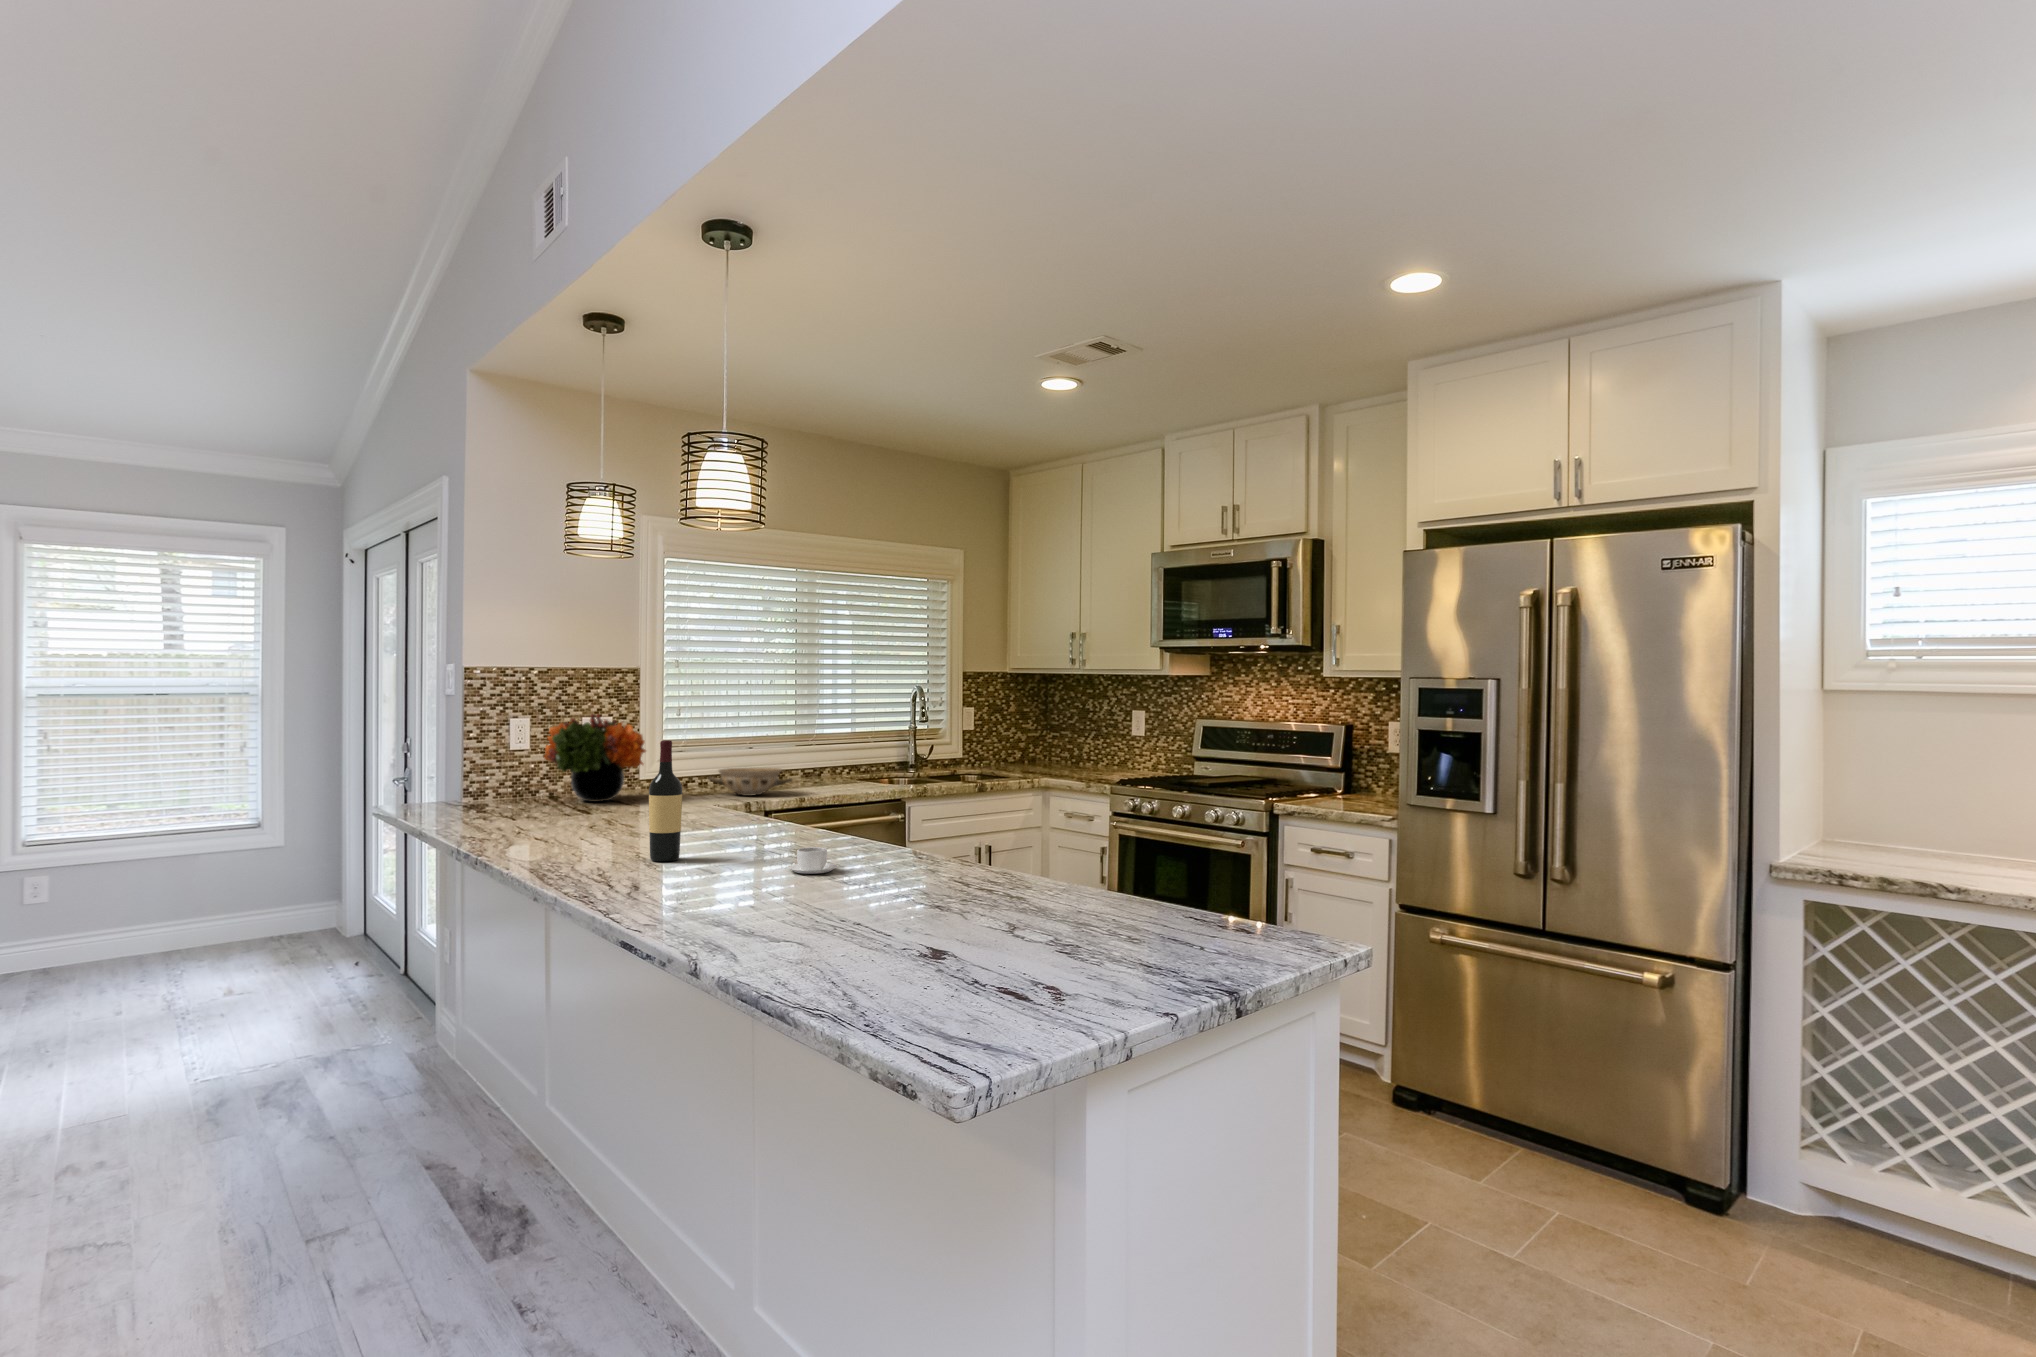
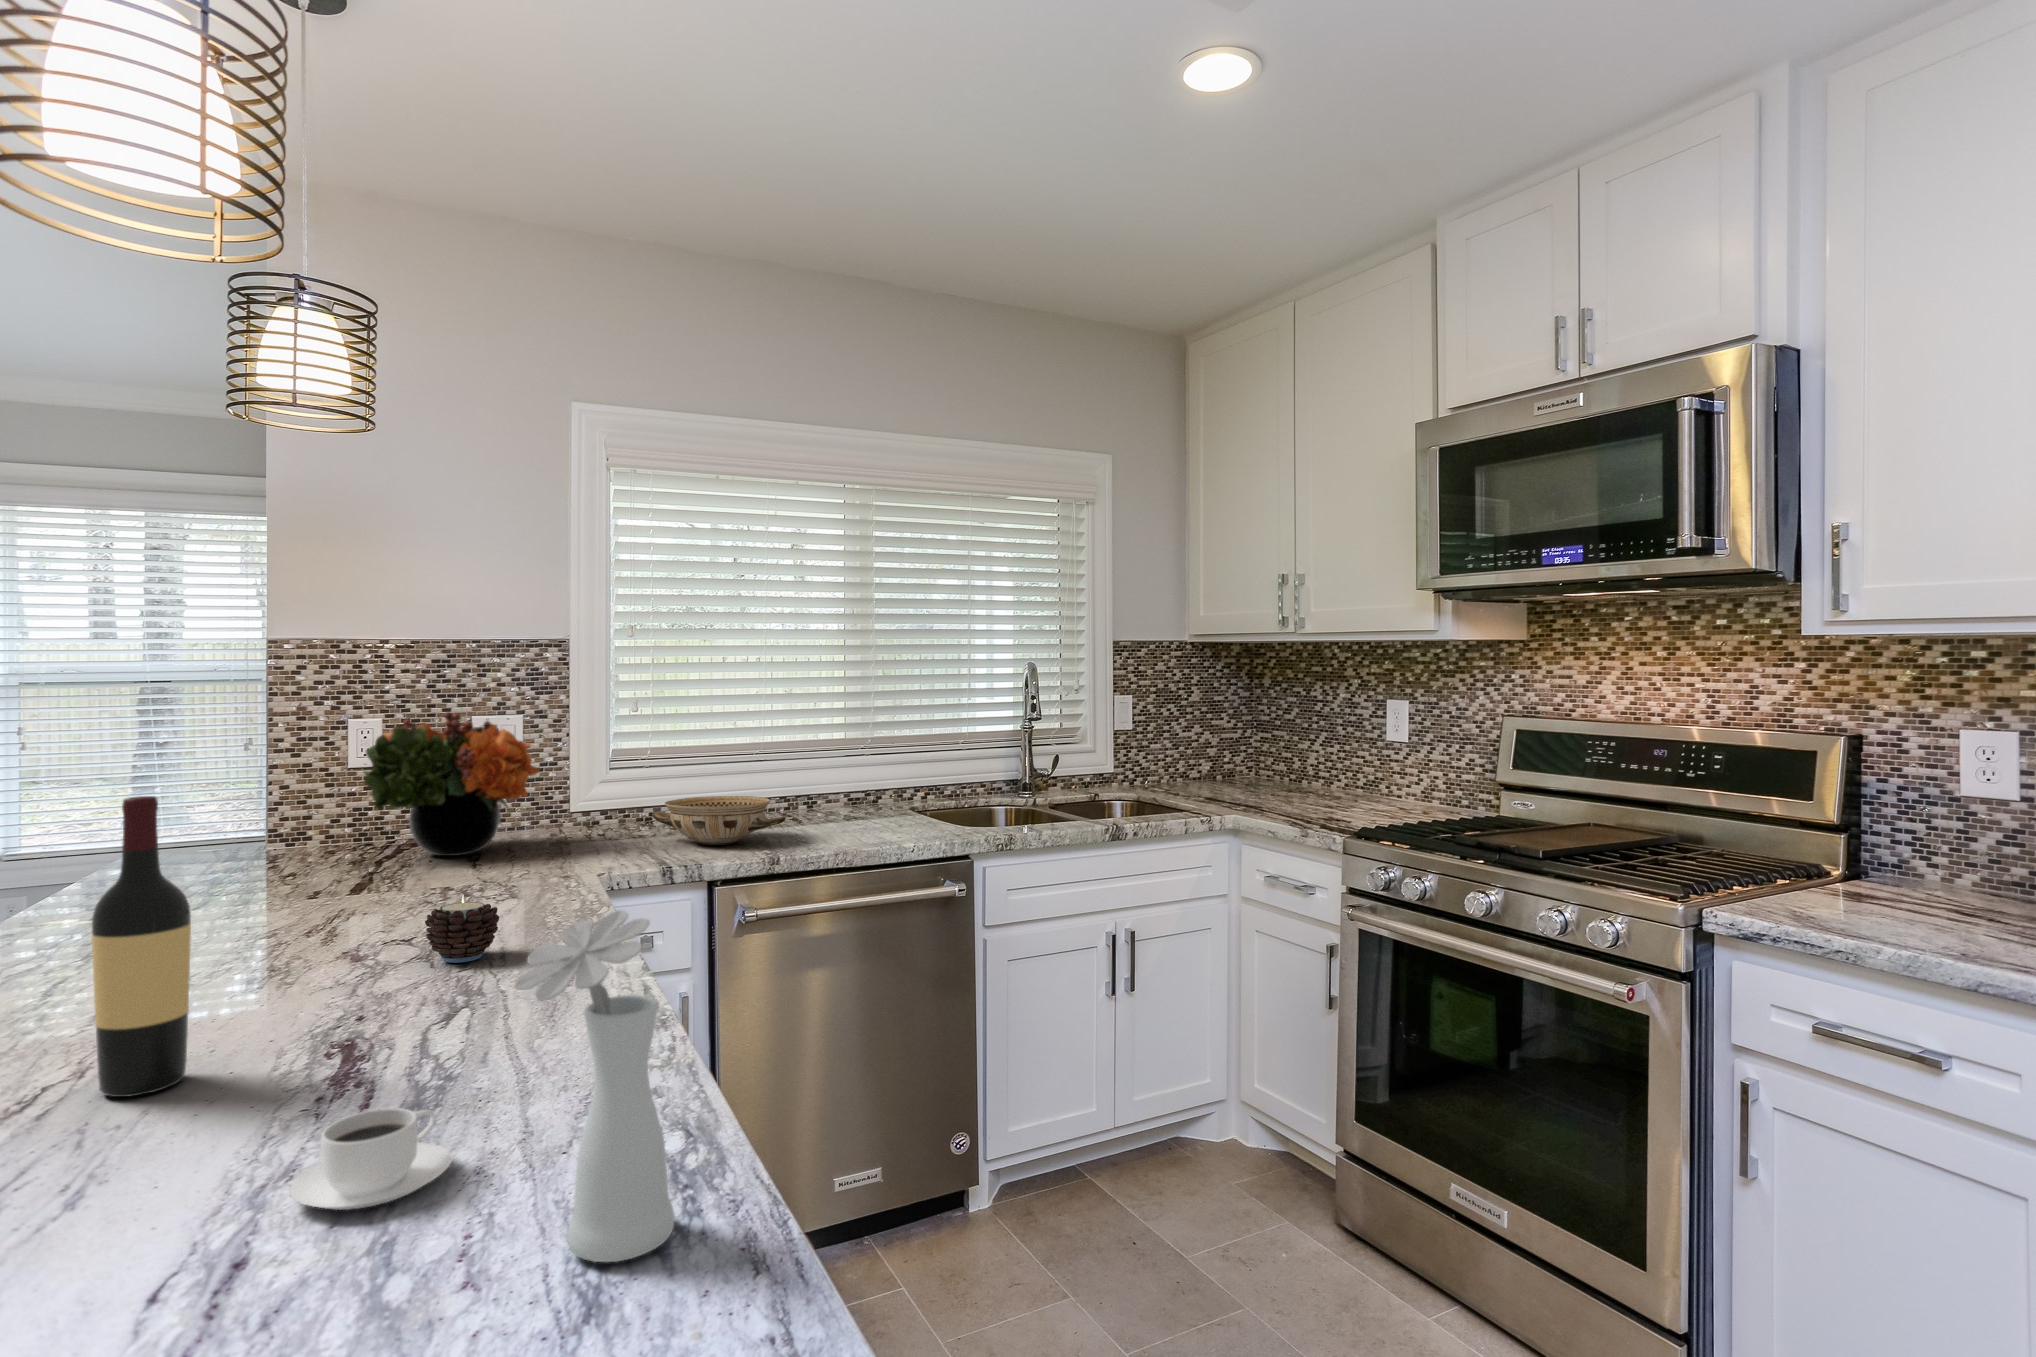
vase: none [887,770,933,877] -> present [515,910,674,1262]
candle: none [693,800,728,833] -> present [425,895,499,963]

